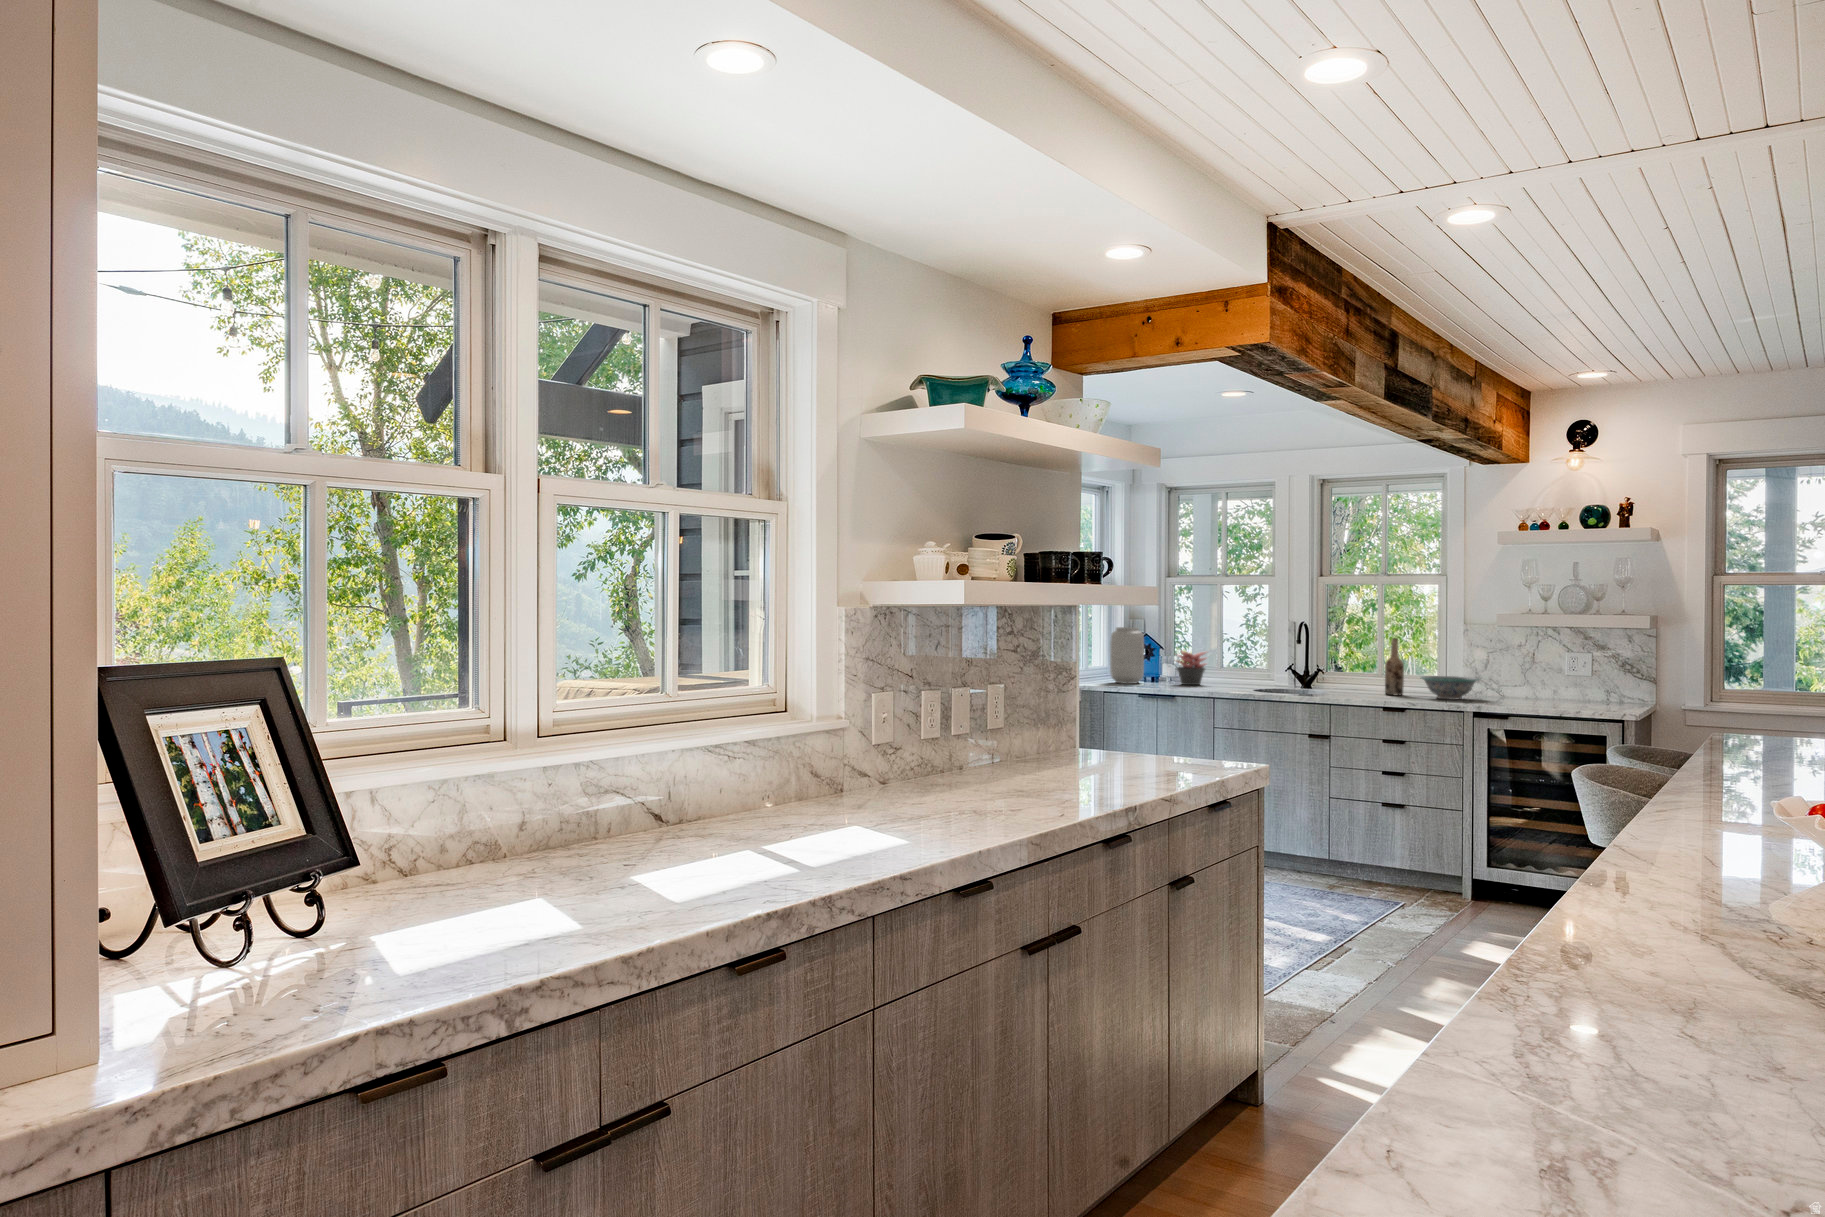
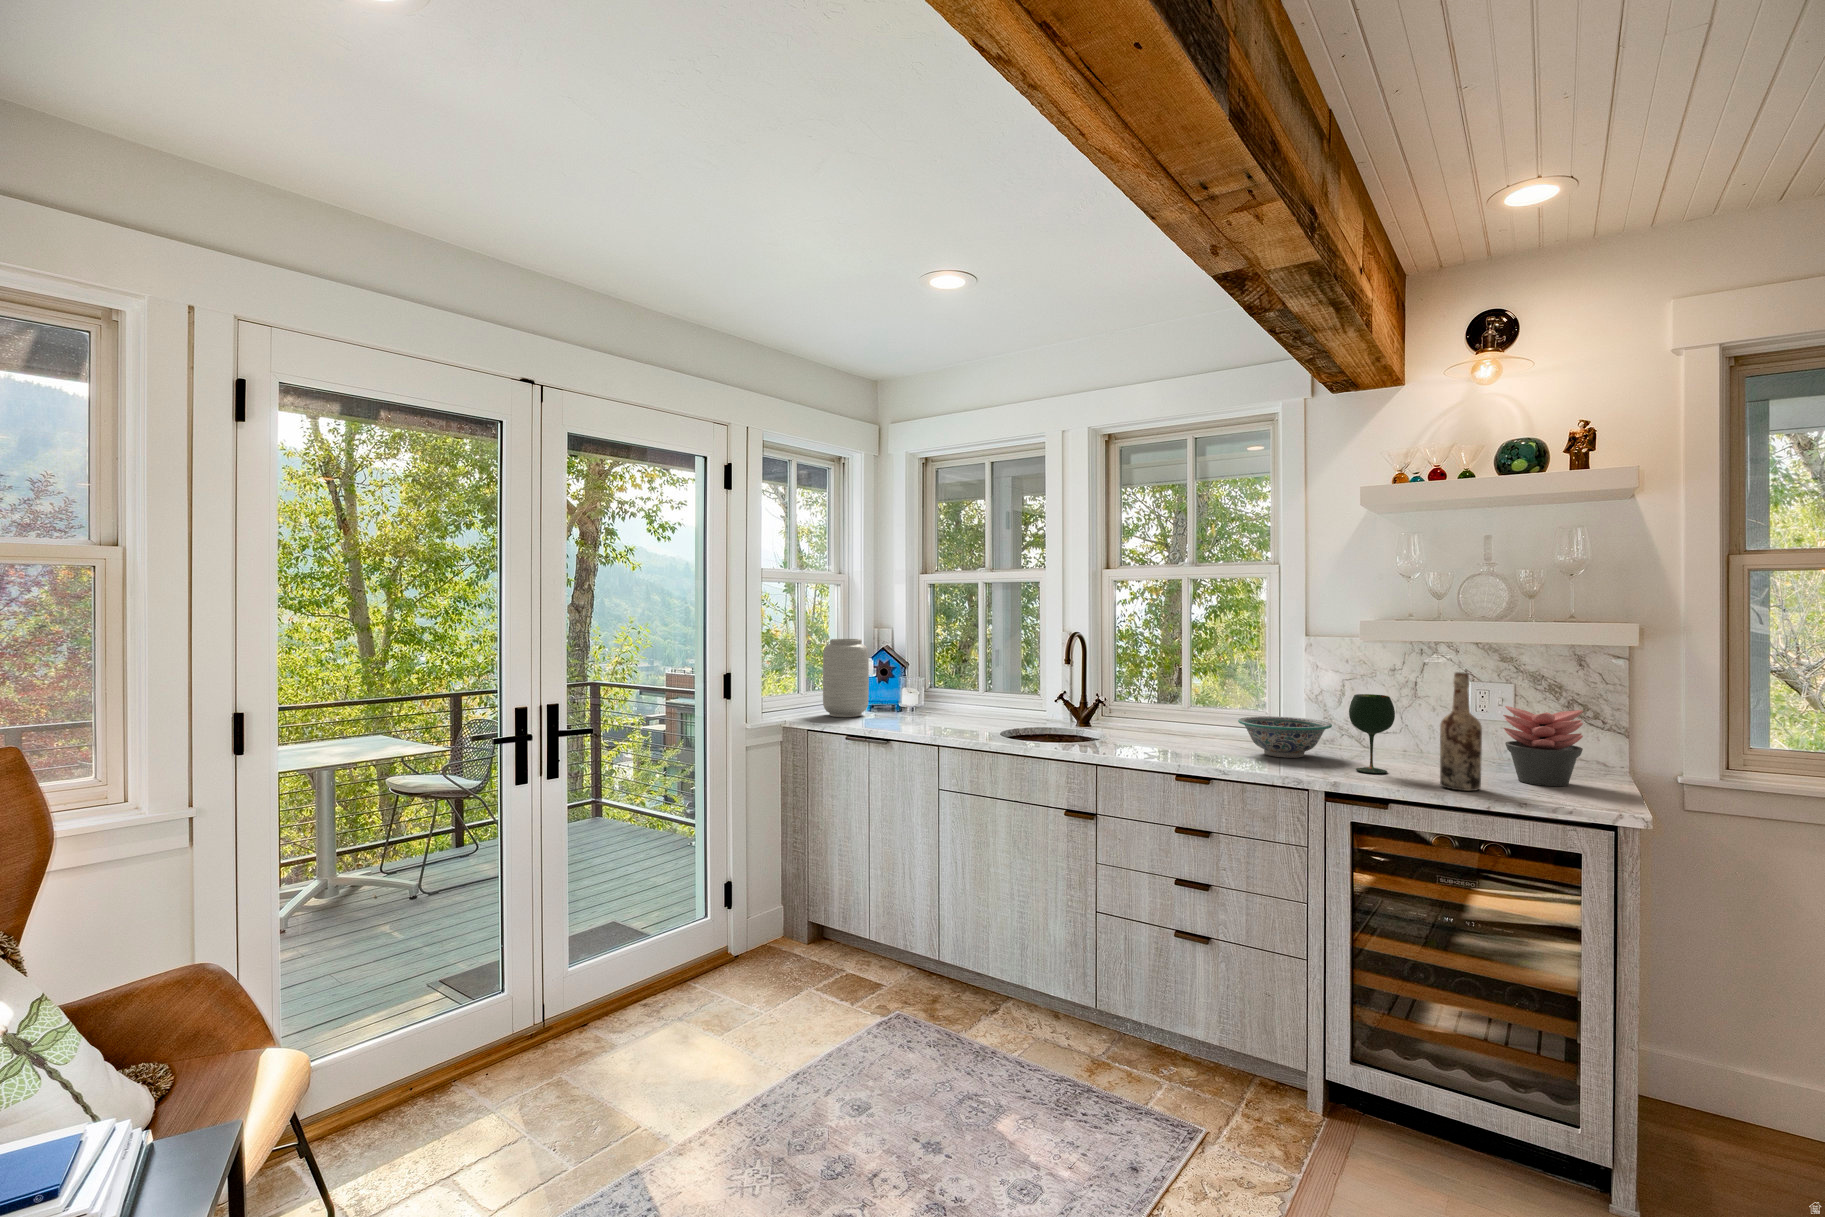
wine bottle: present [1385,638,1404,695] -> present [1440,672,1482,791]
succulent plant: present [1177,650,1207,685] -> present [1503,706,1583,786]
wine glass: none [1488,658,1515,704] -> present [1349,694,1395,773]

